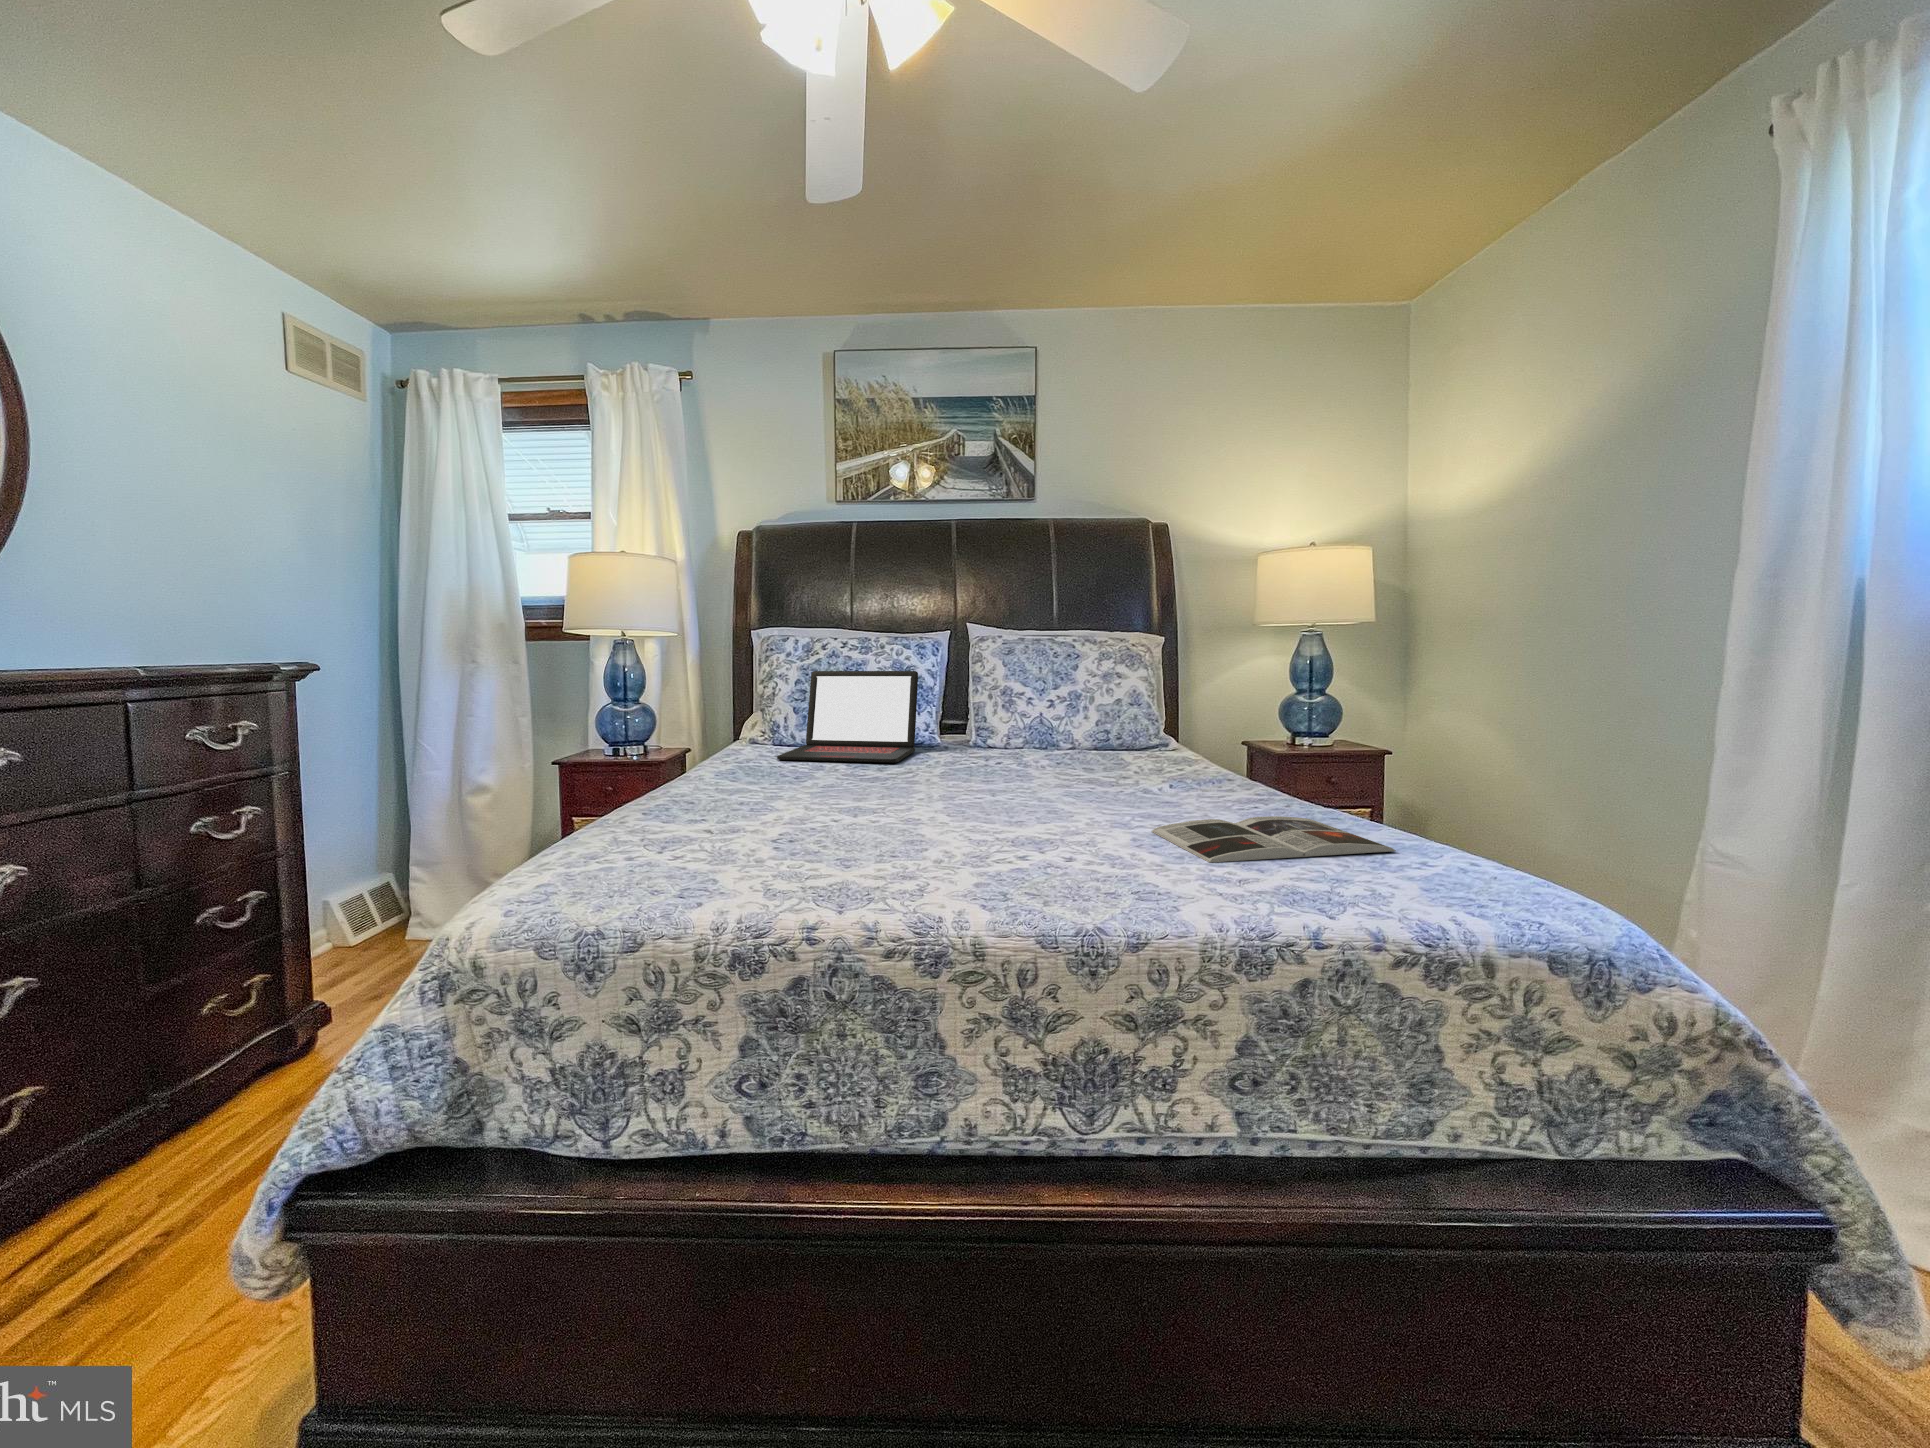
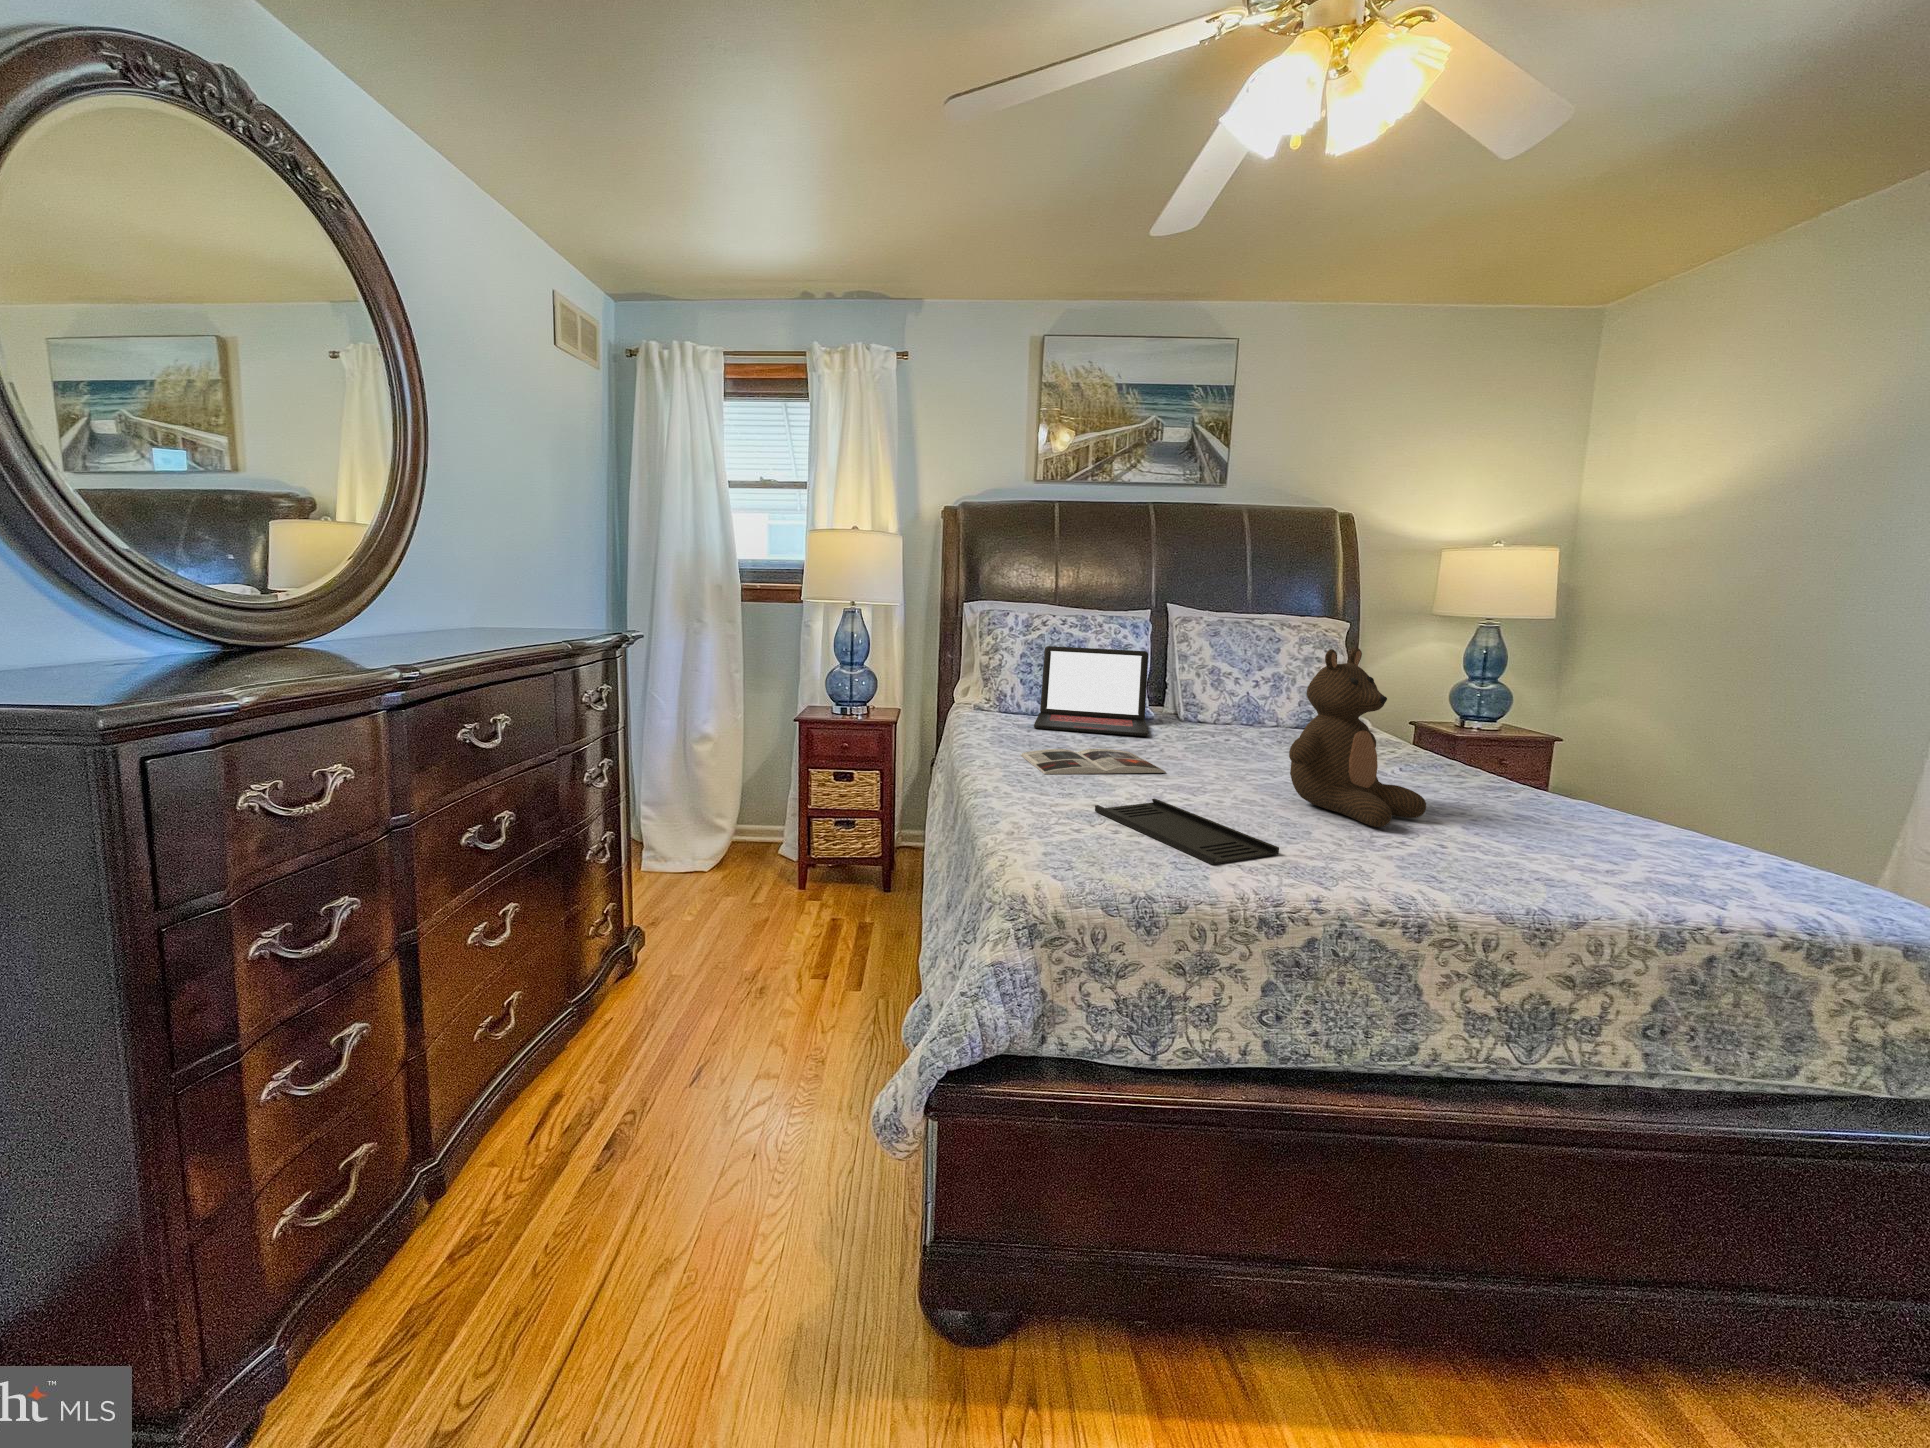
stuffed bear: none [924,635,1085,842] -> present [1289,648,1426,827]
magazine: present [1152,816,1396,863] -> present [1021,749,1166,774]
tray: none [686,821,833,891] -> present [1095,799,1279,865]

